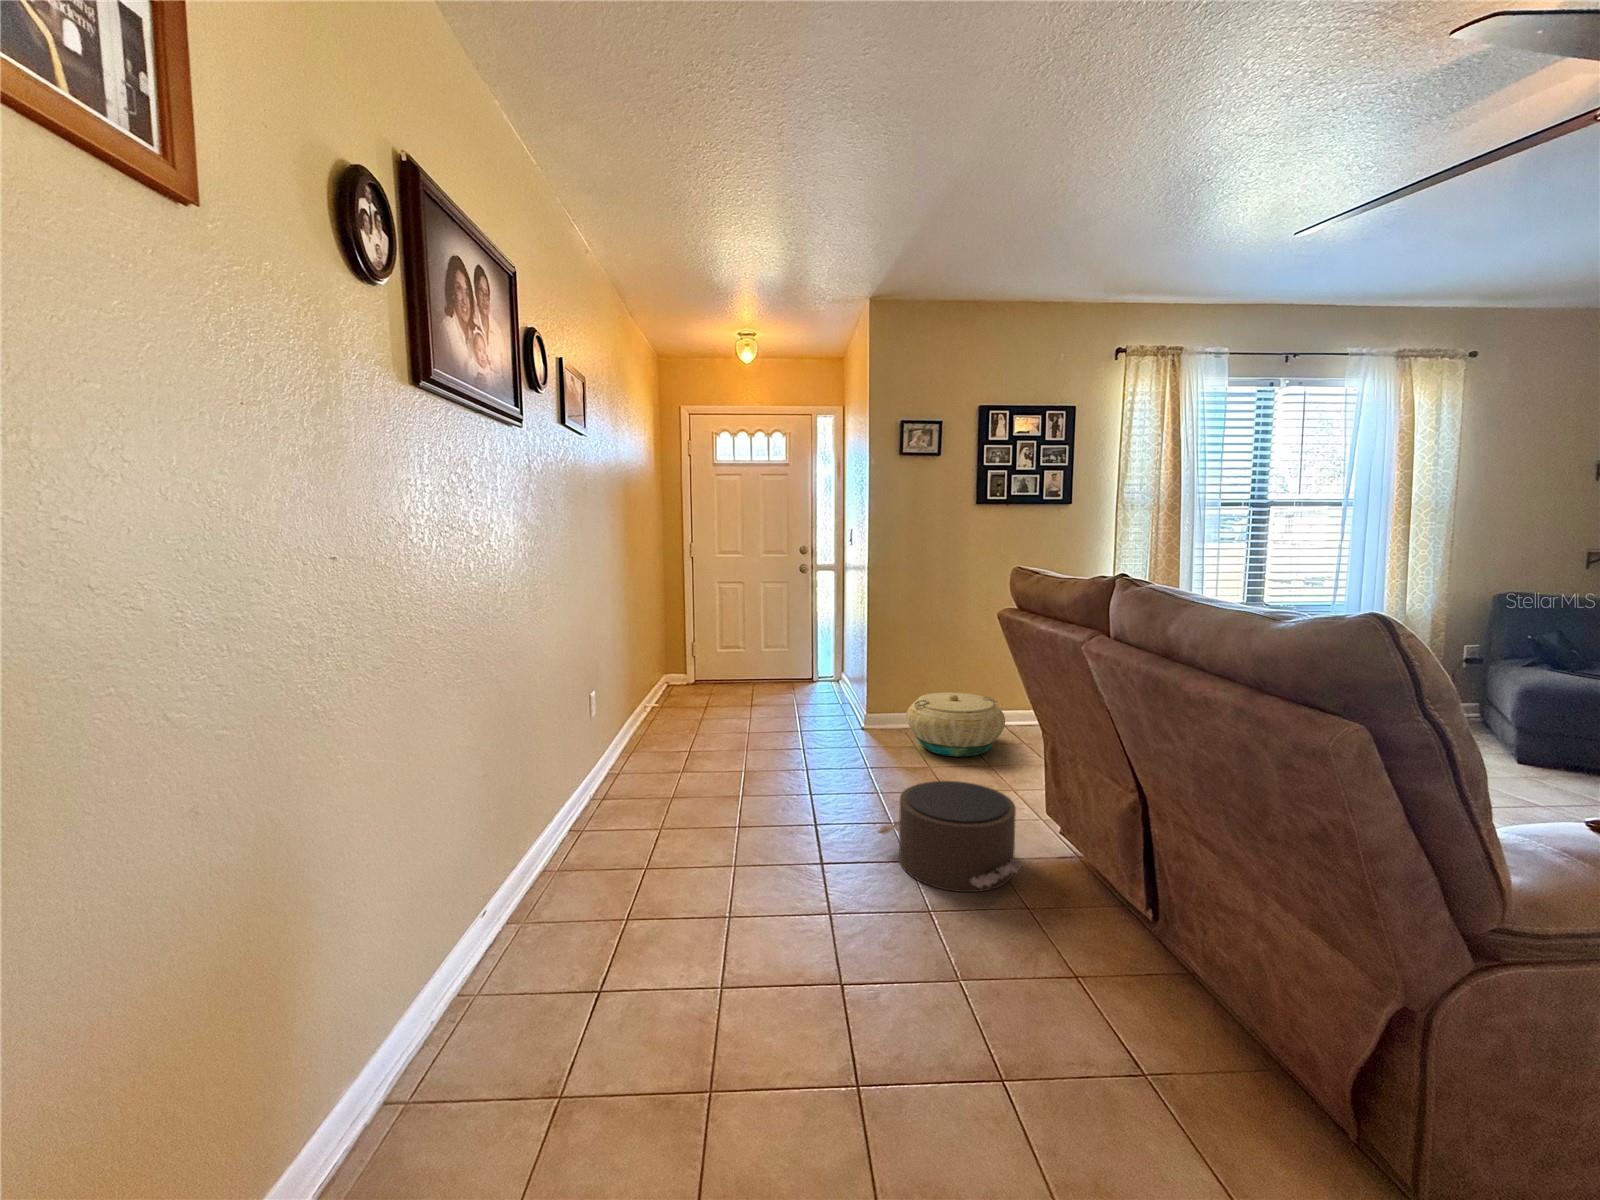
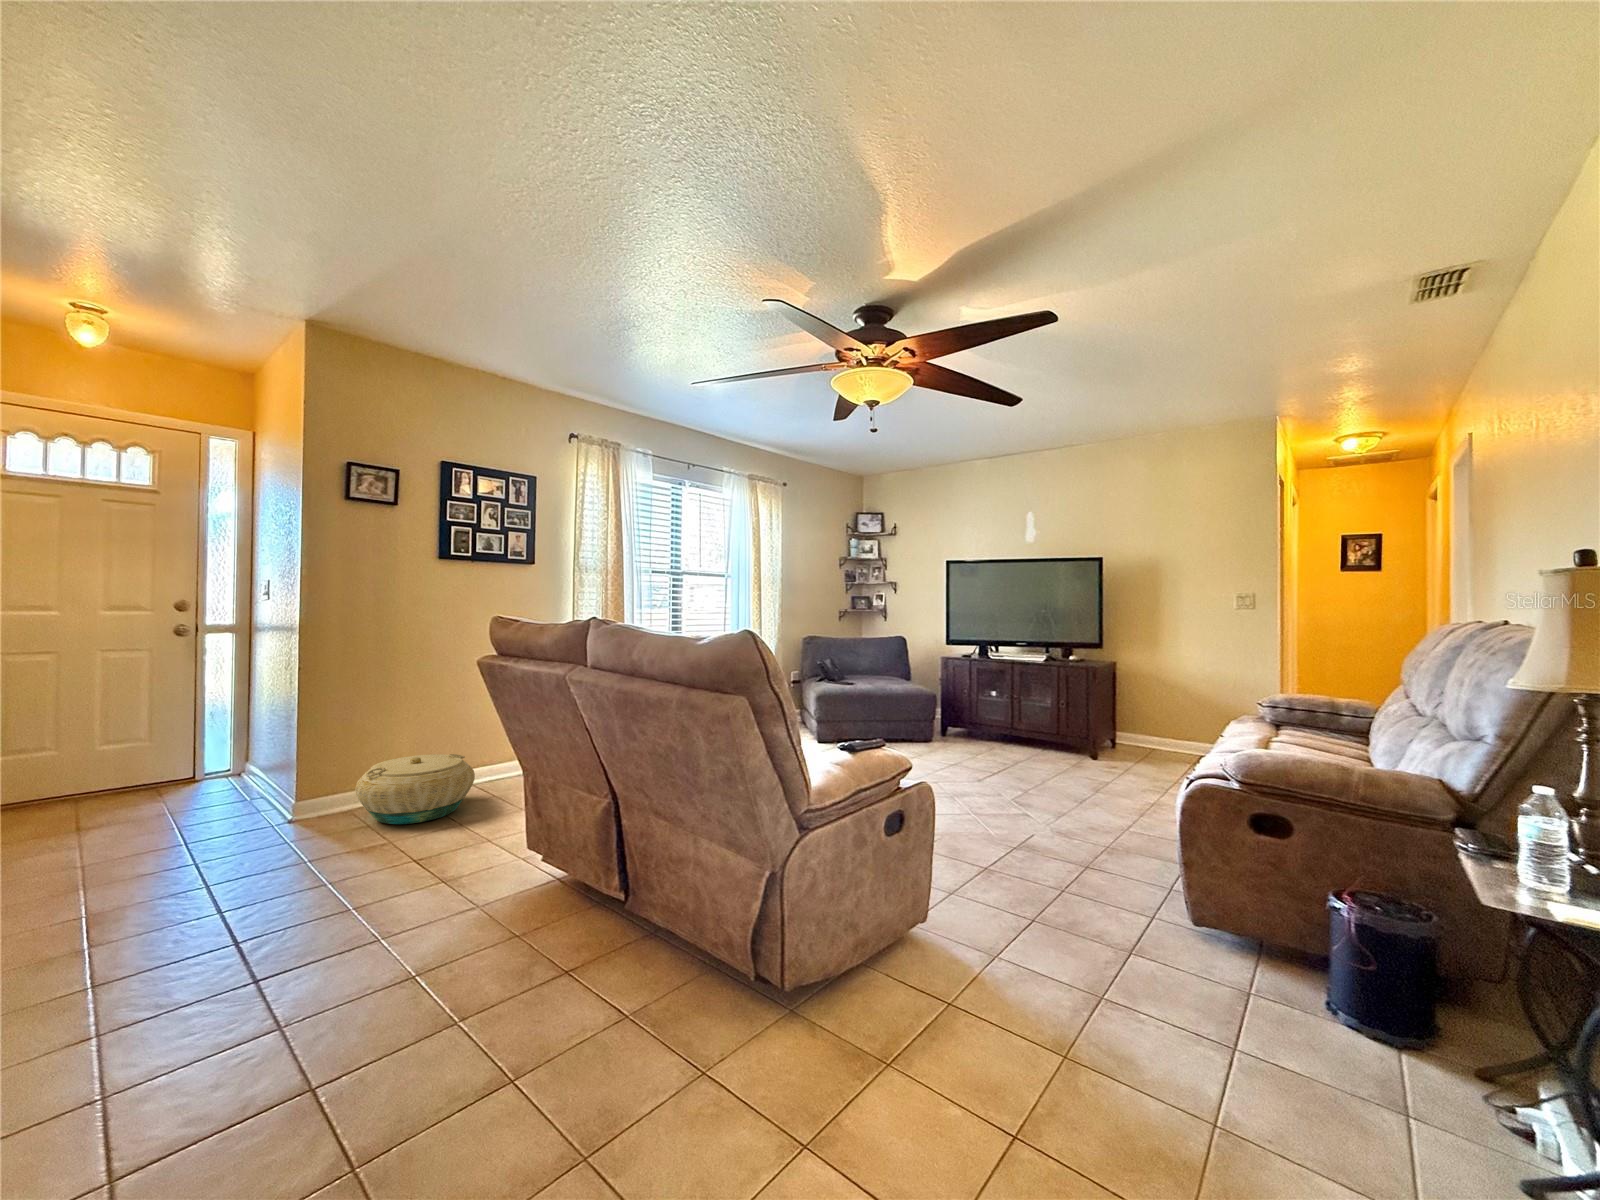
pouf: present [878,781,1023,892] -> none [333,835,513,953]

